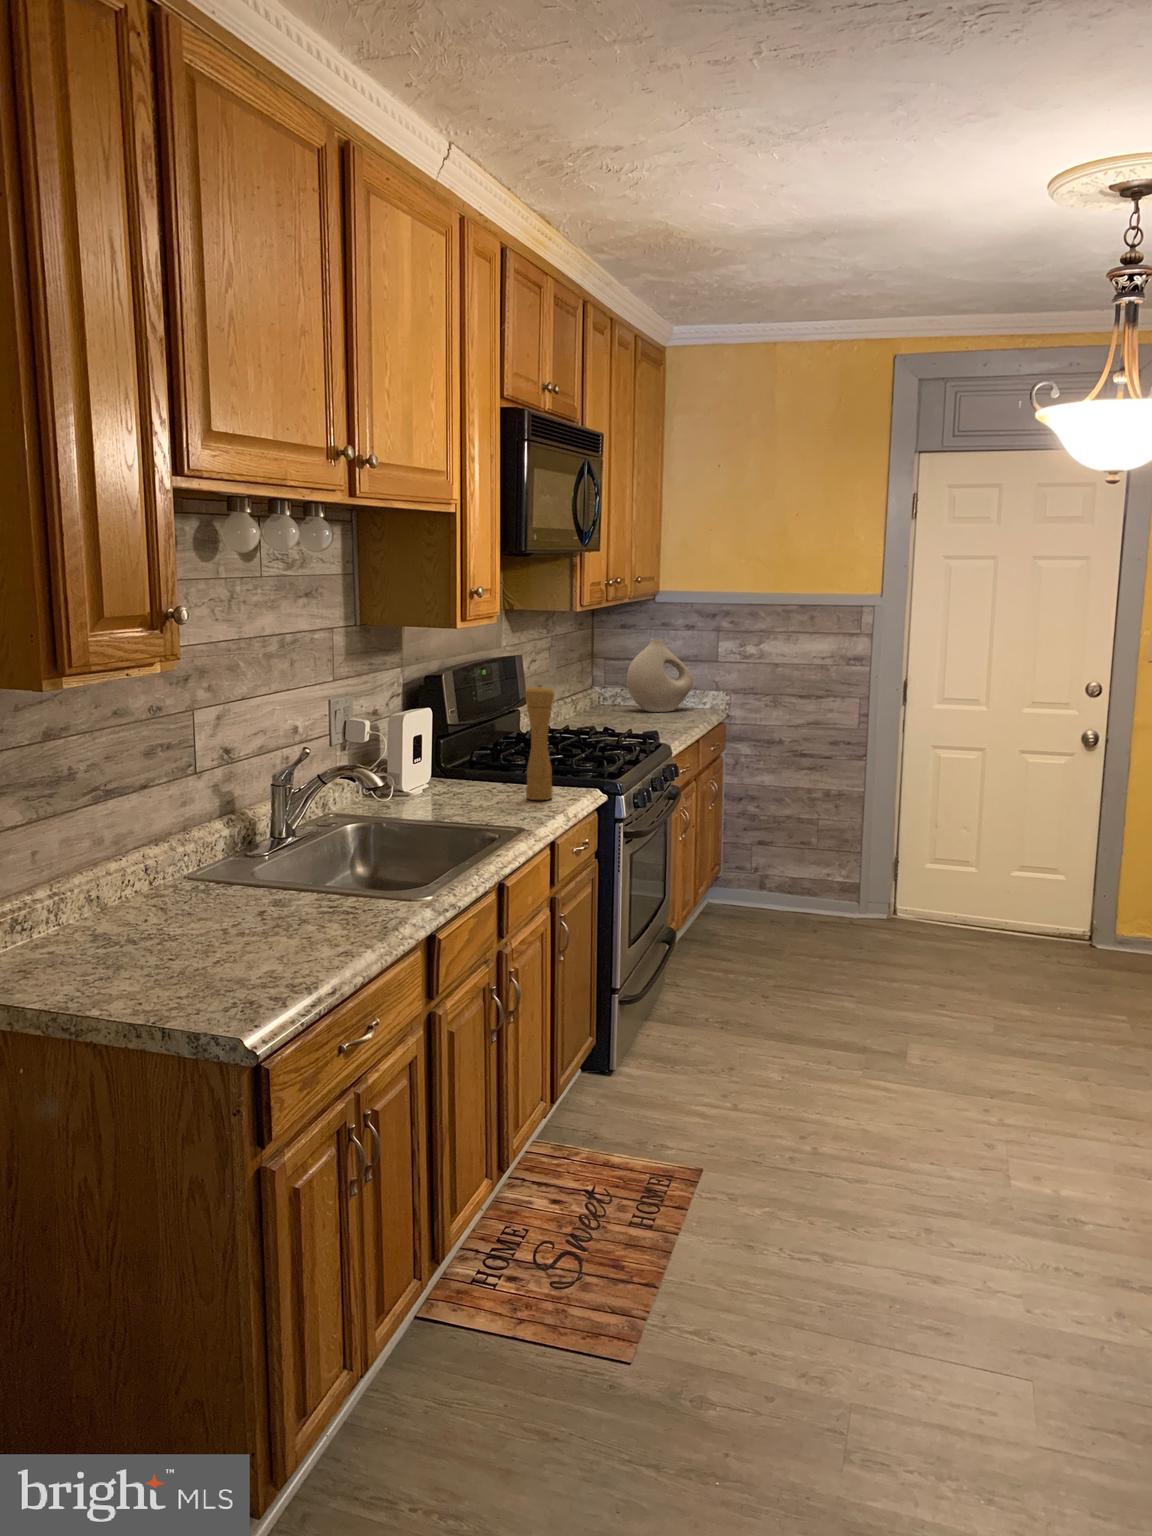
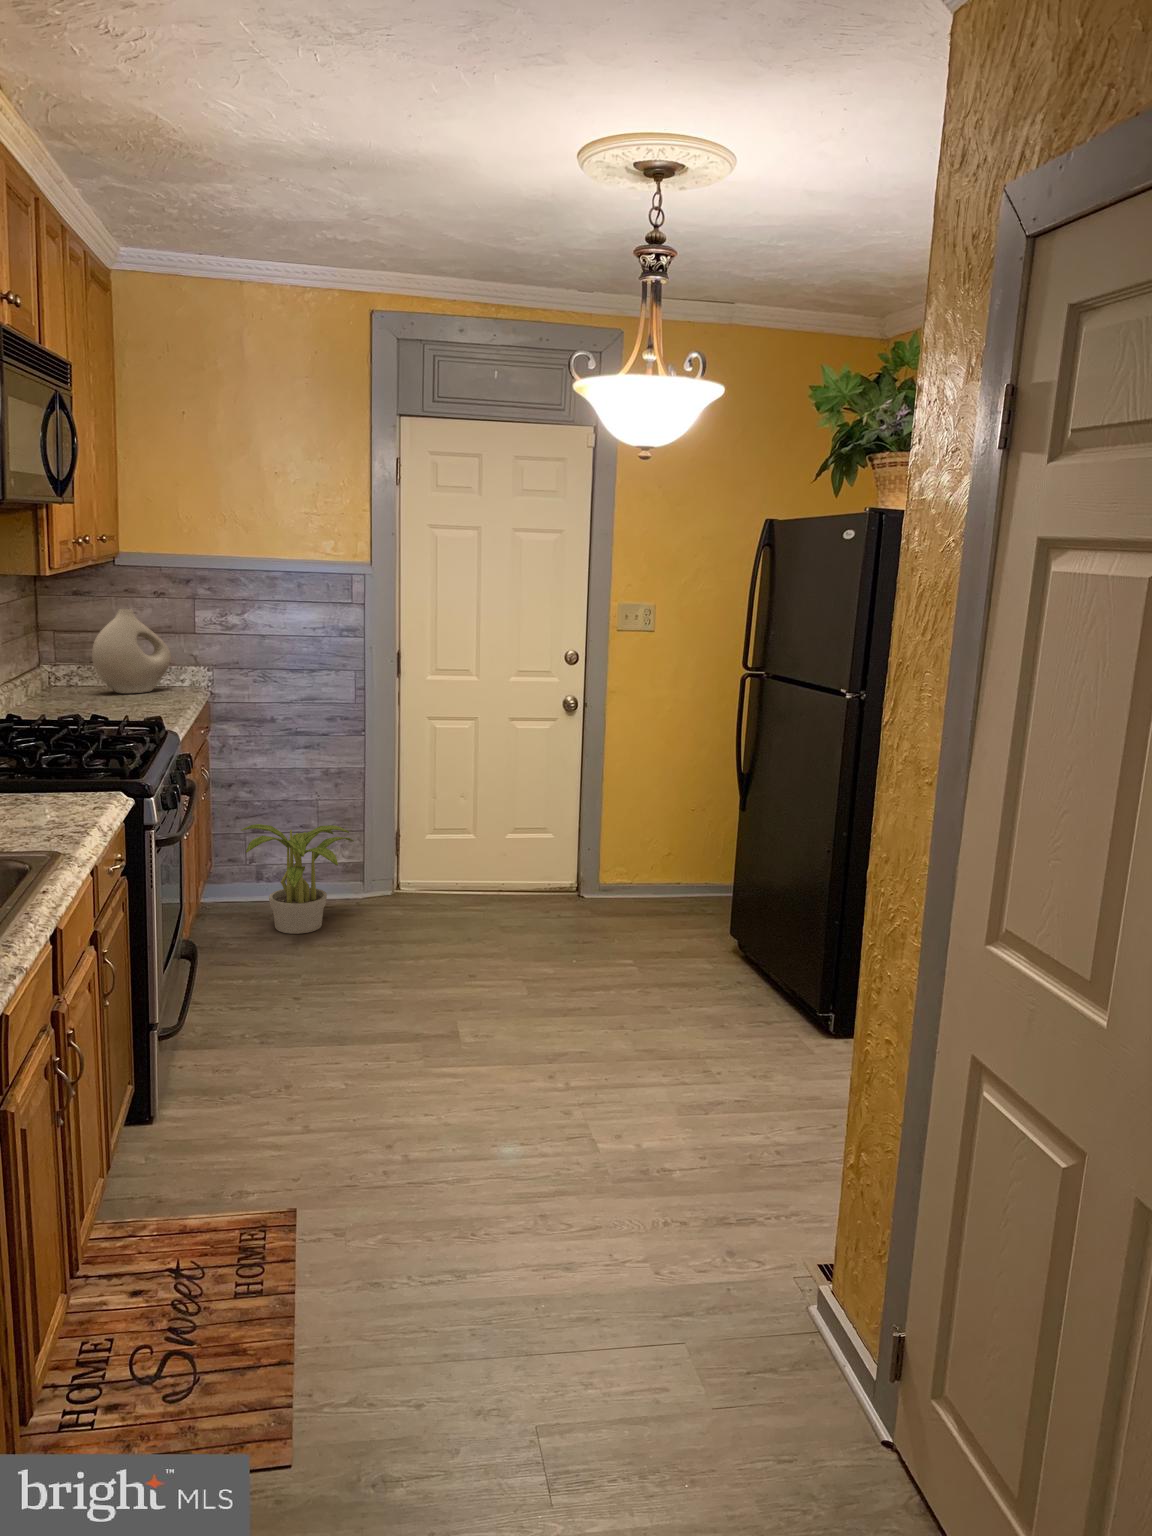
pepper mill: present [525,685,554,800] -> none [32,671,77,814]
potted plant: none [740,837,846,942] -> present [241,824,354,934]

